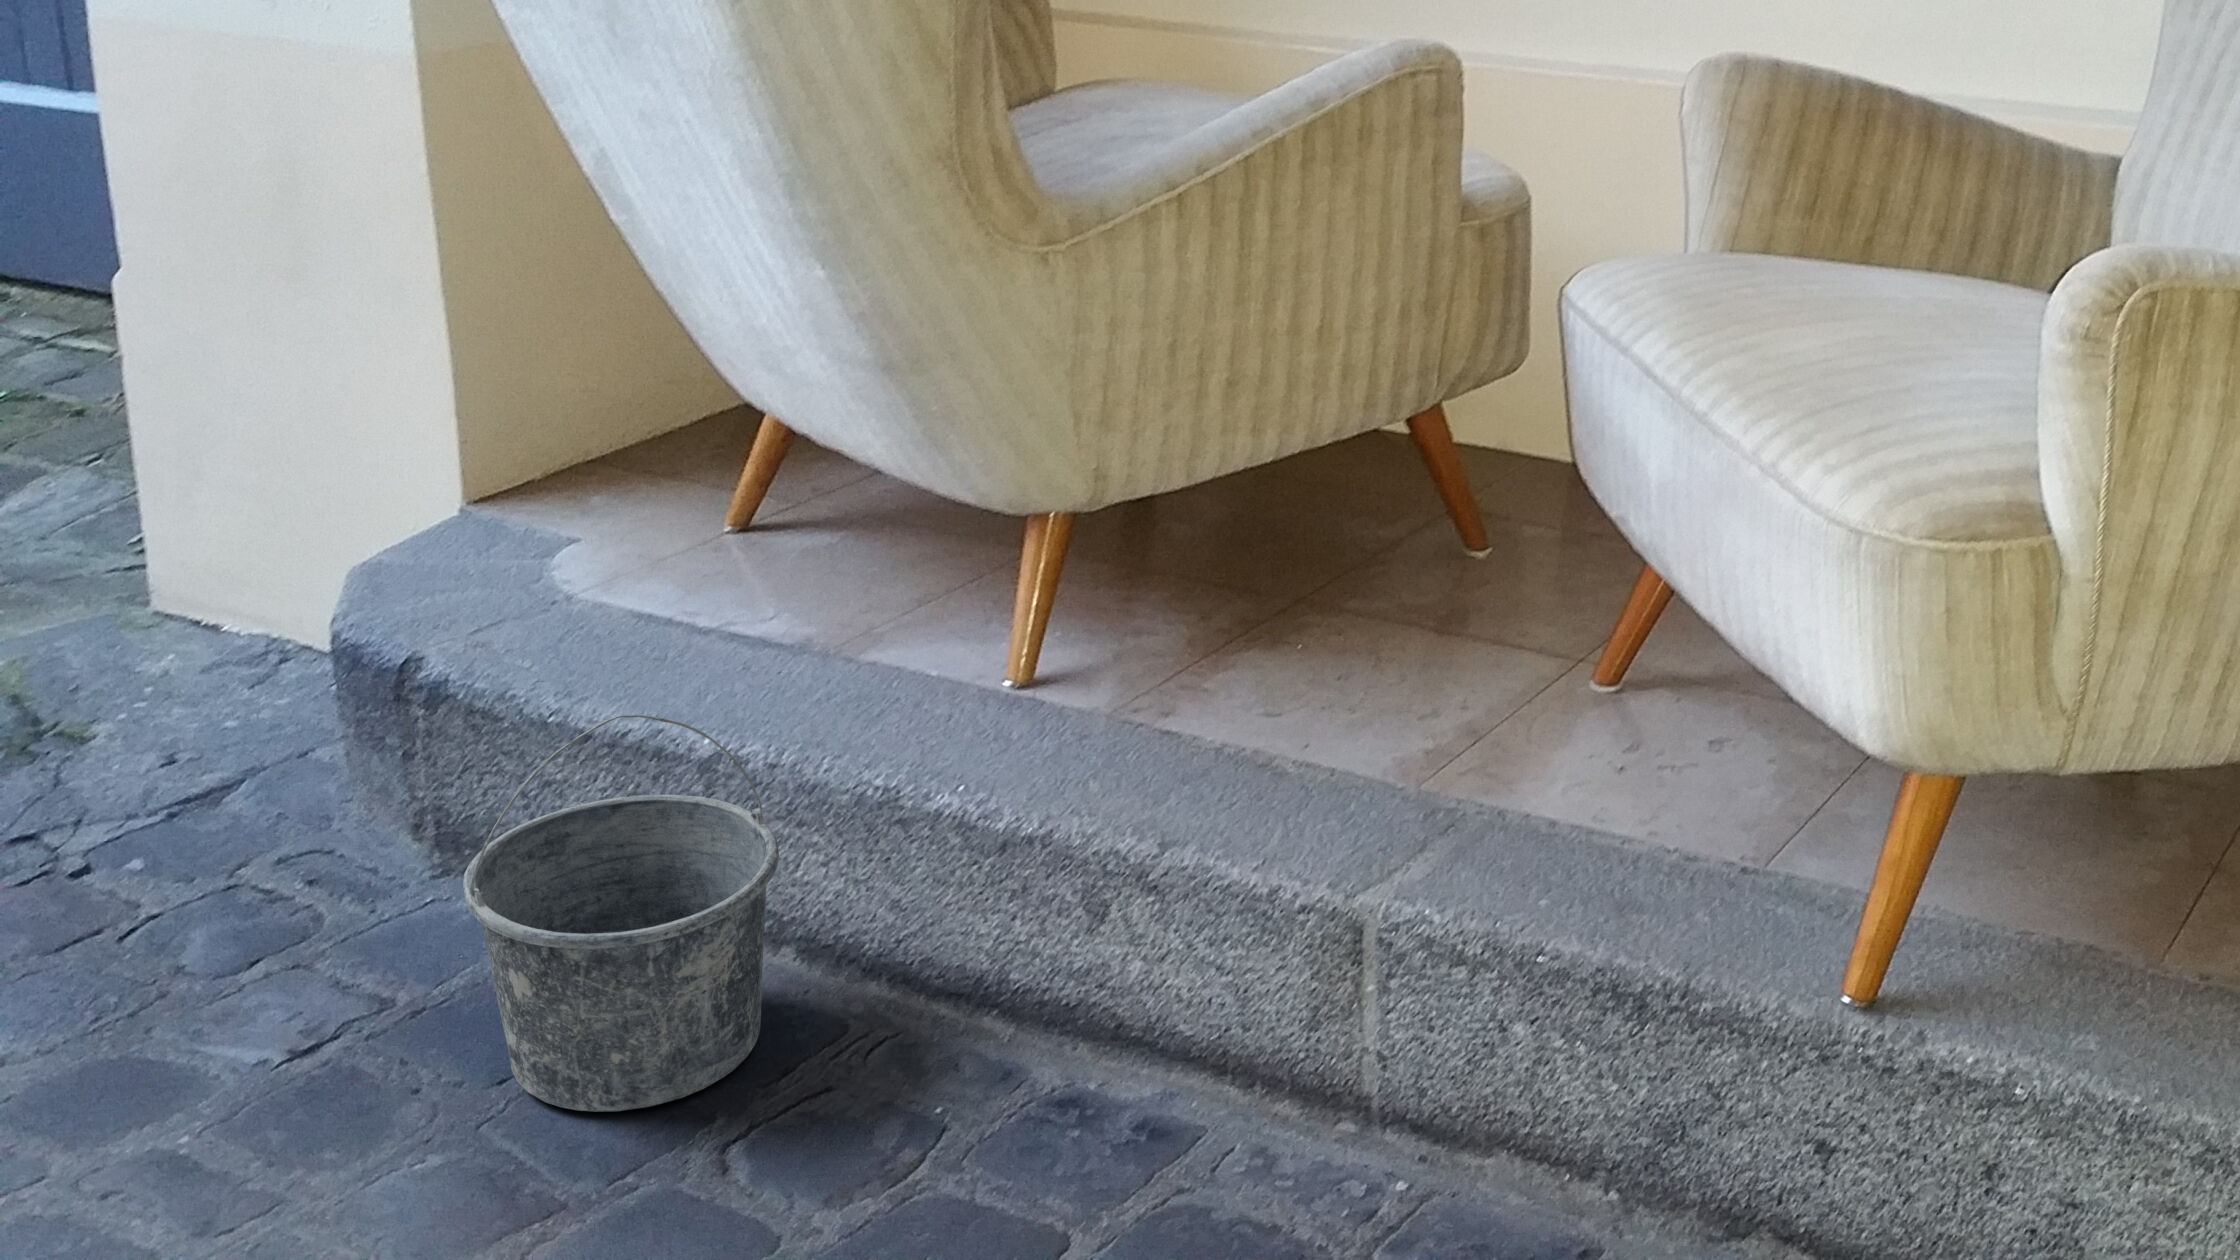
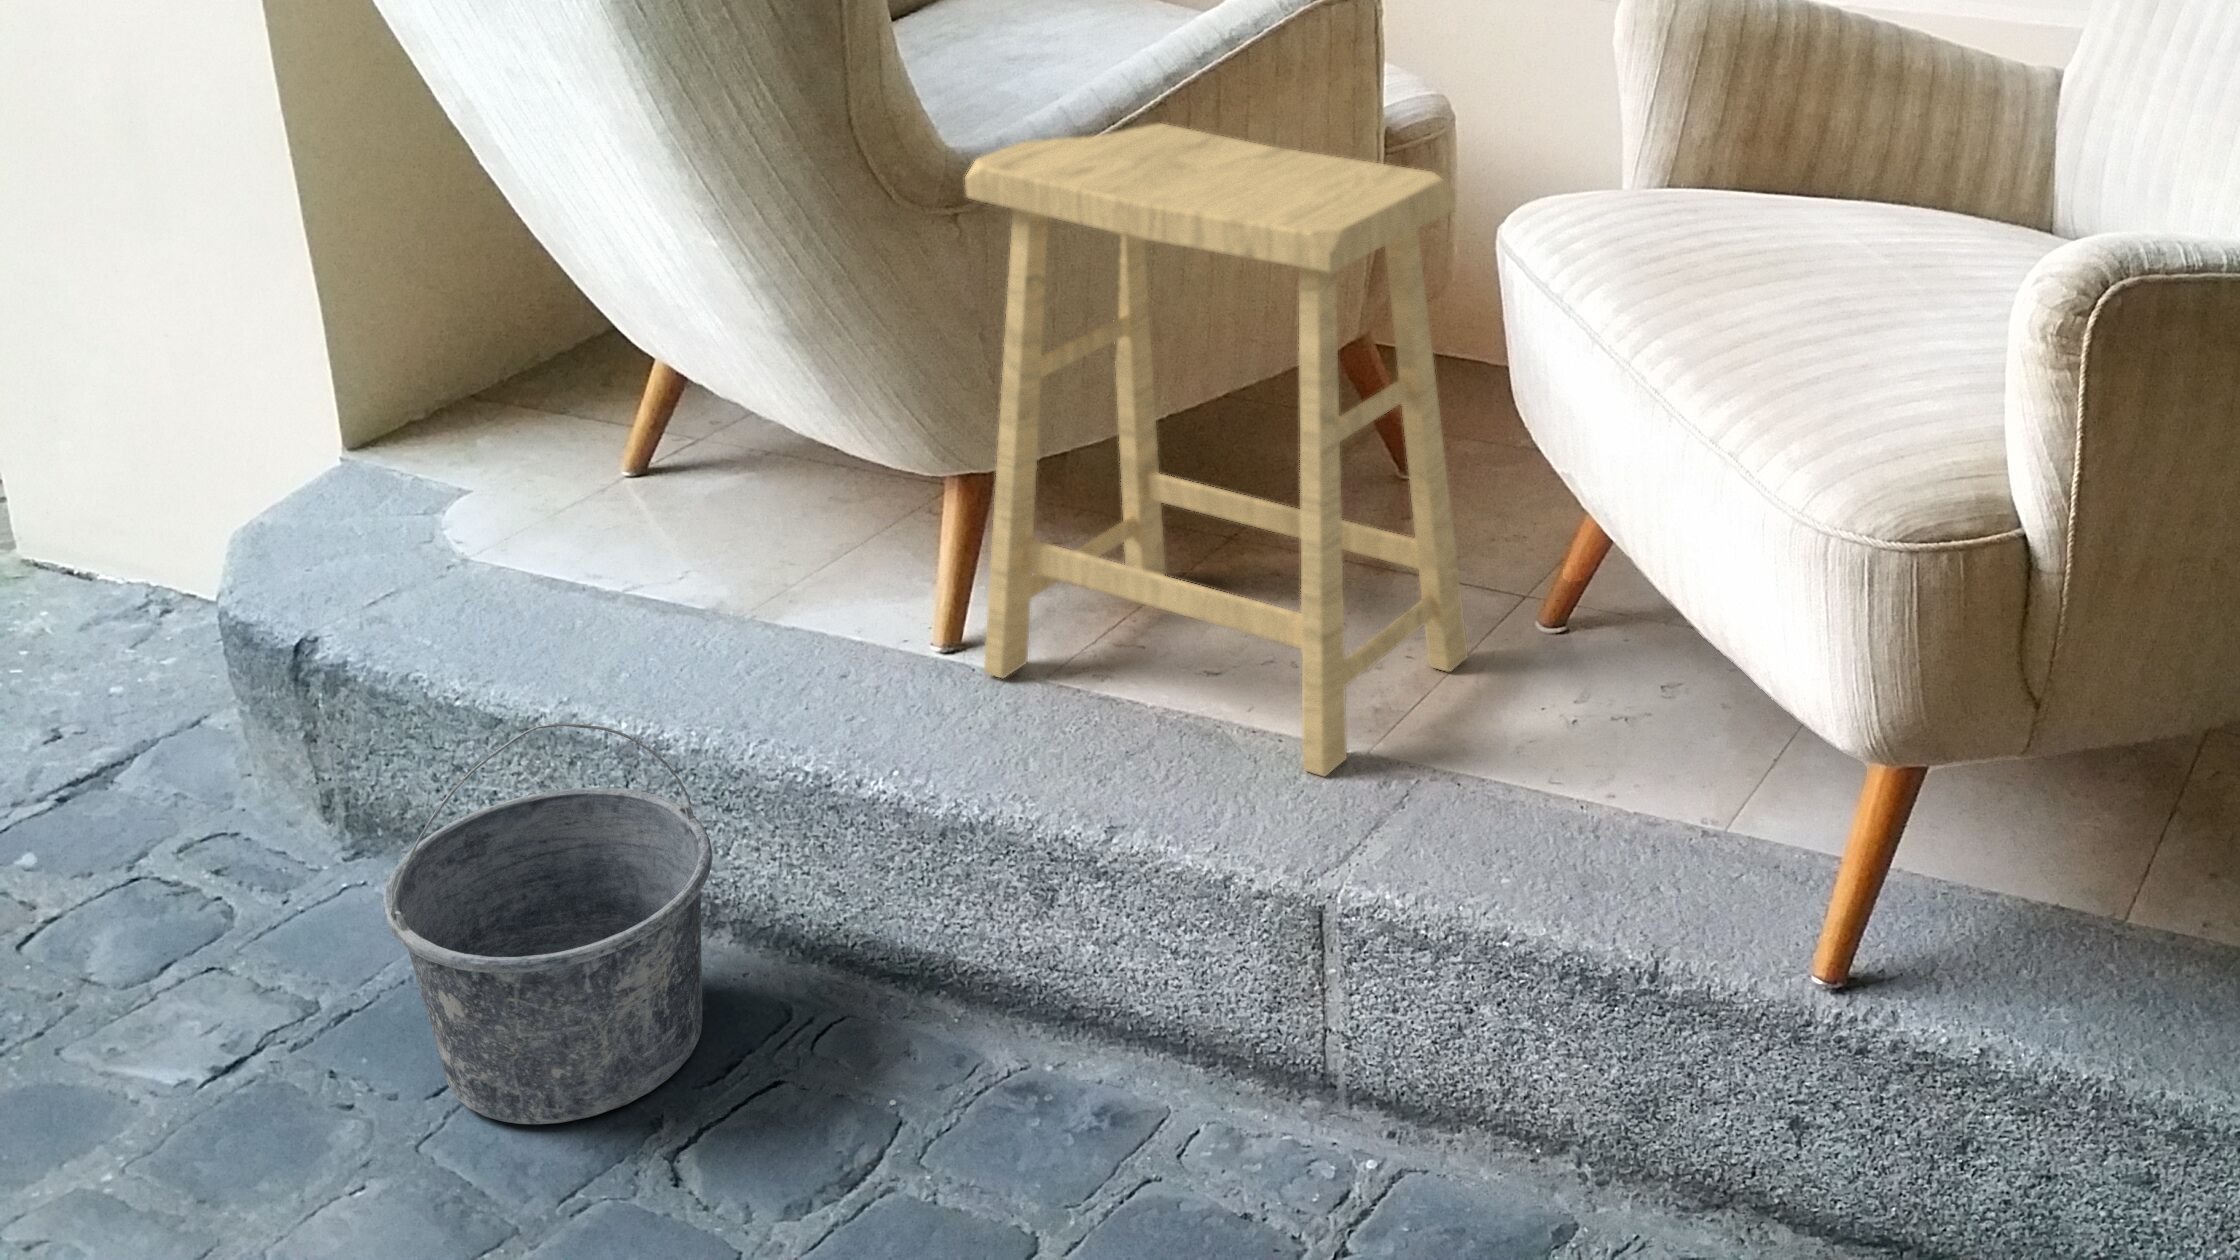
footstool: none [1053,170,1526,807] -> present [965,124,1469,776]

